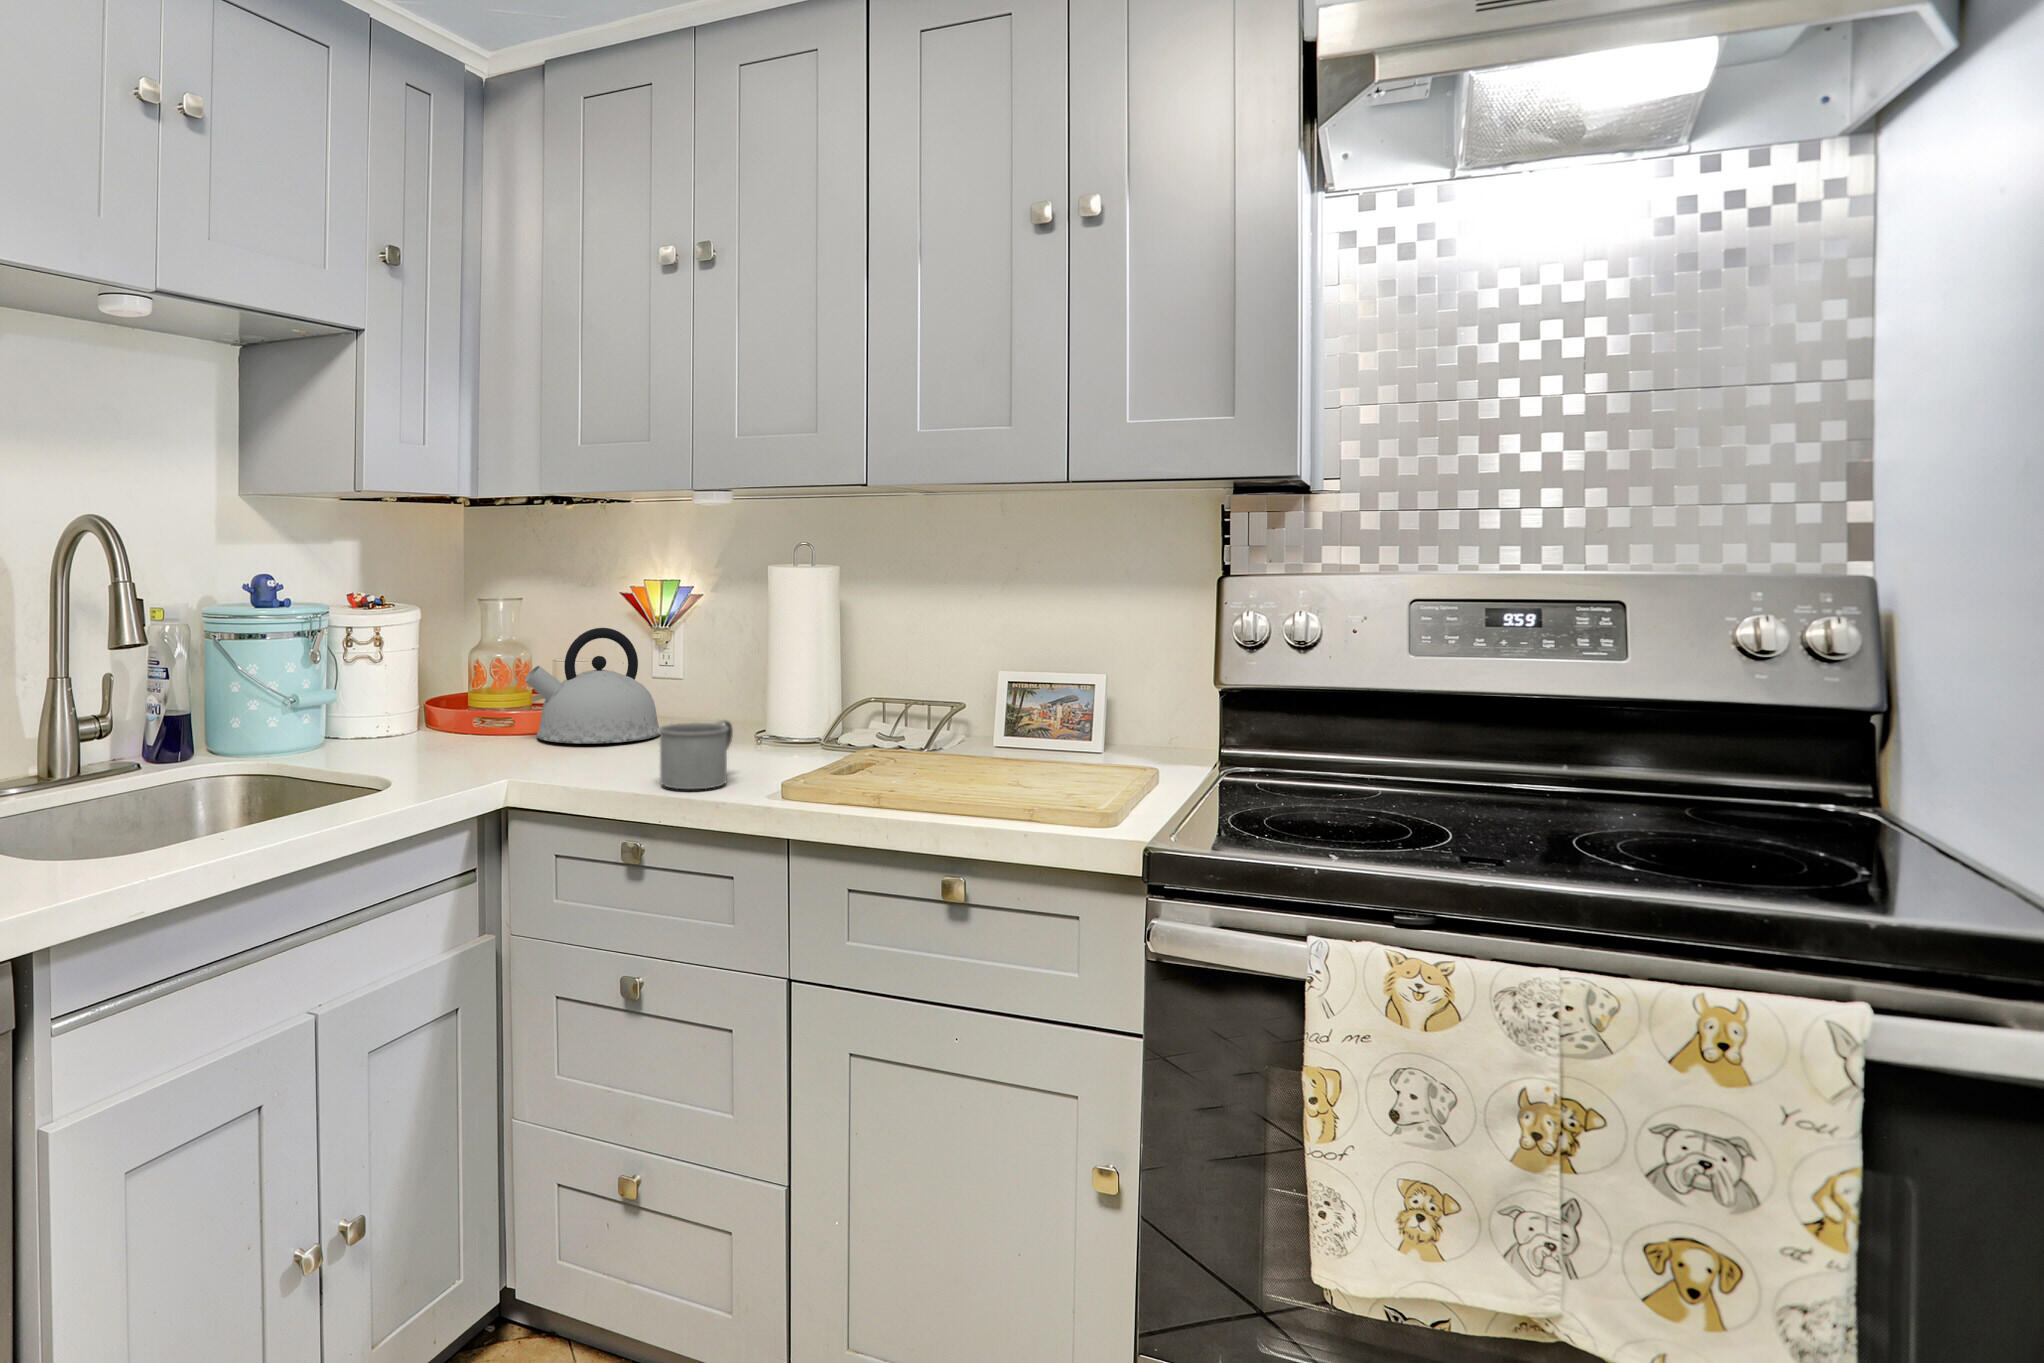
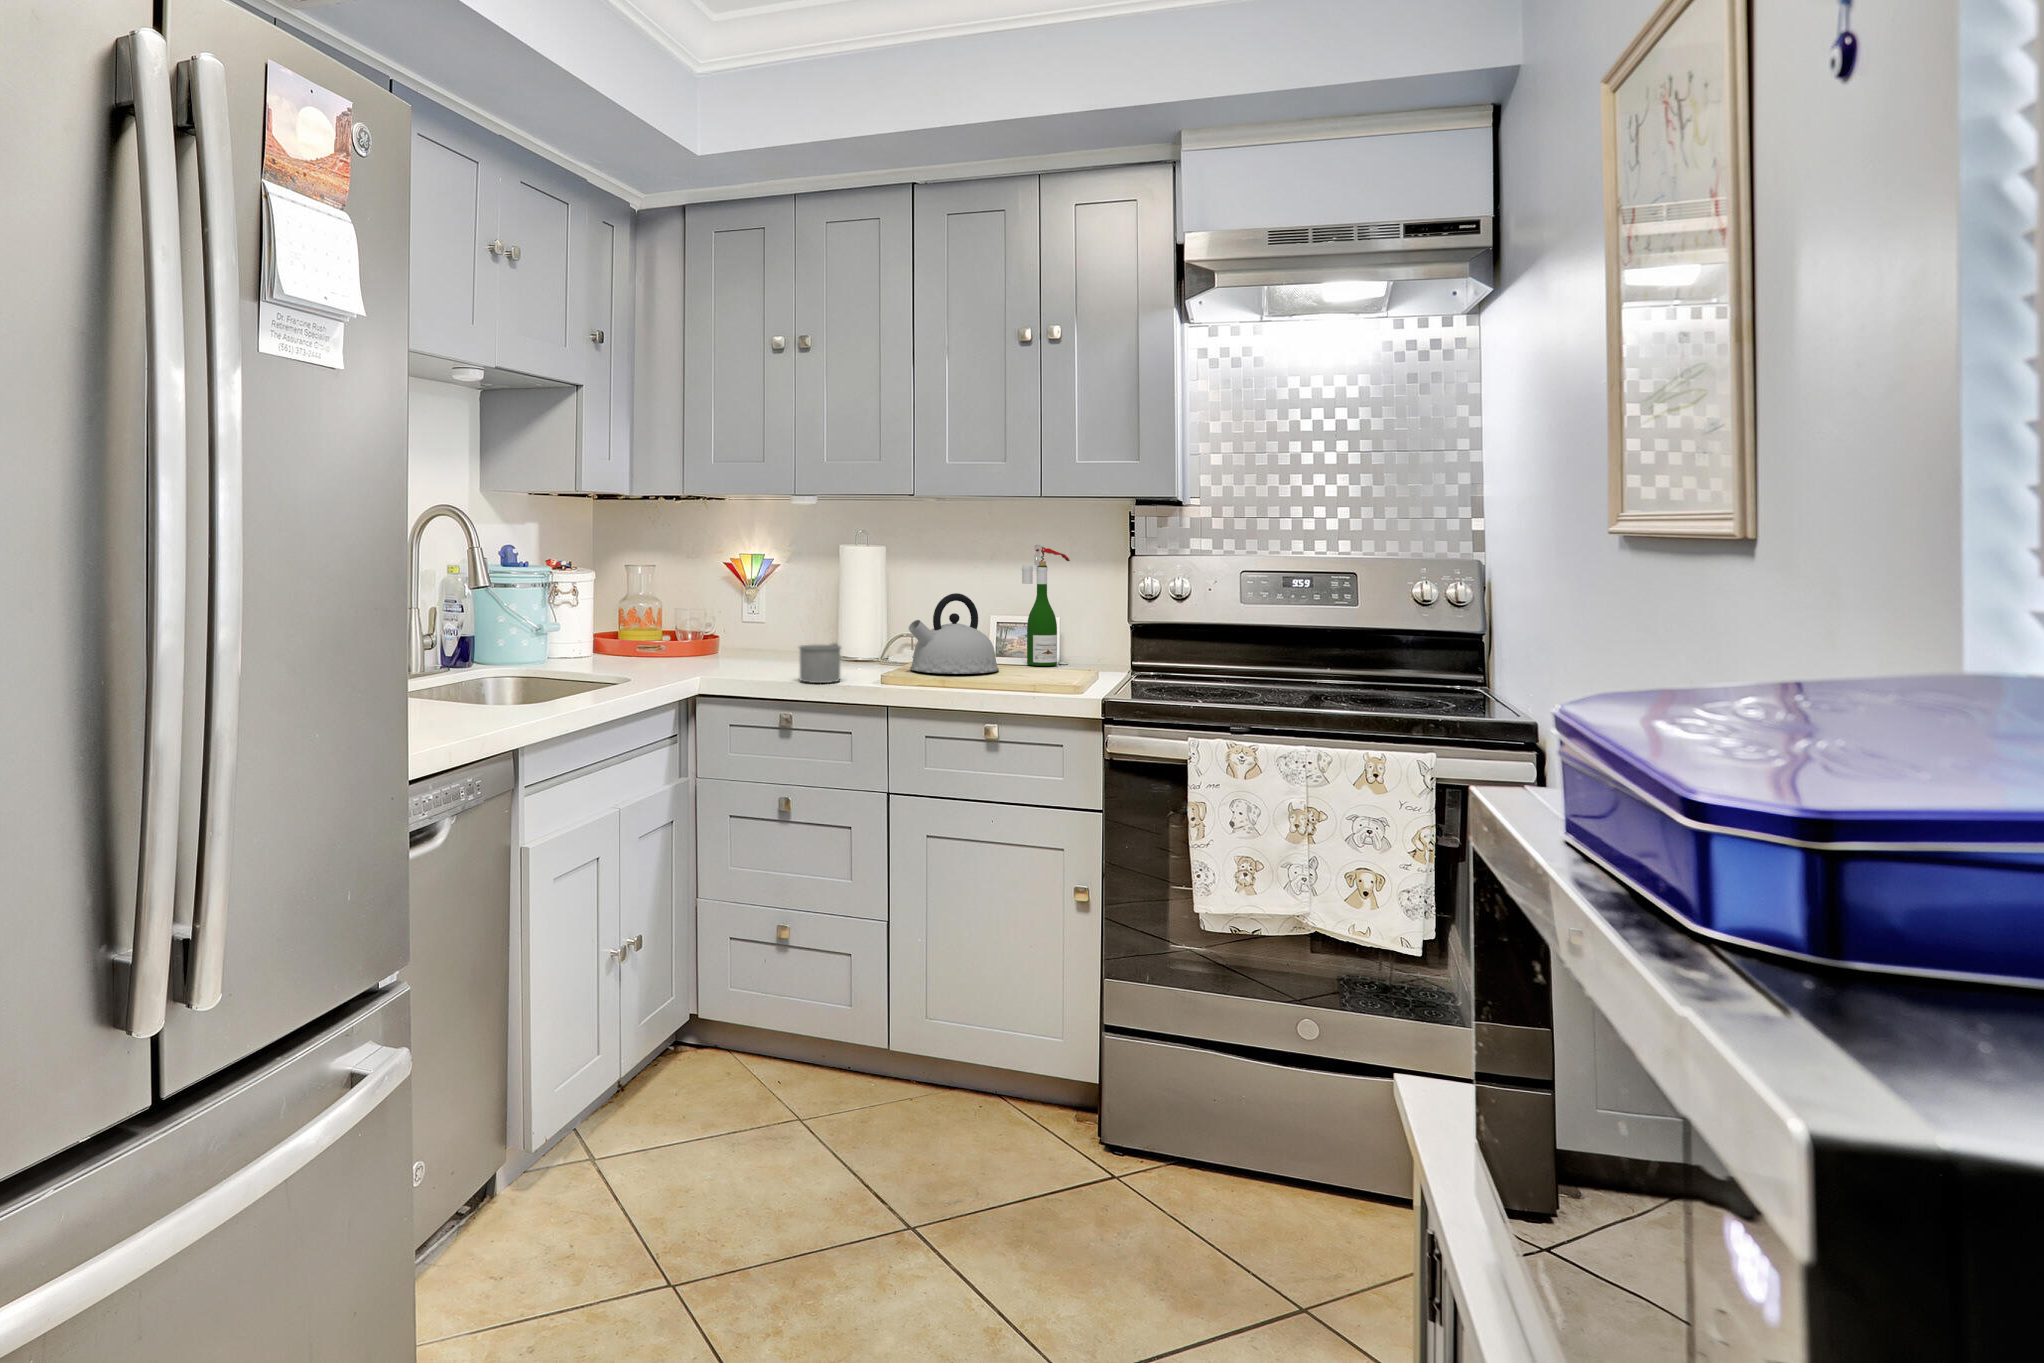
wine bottle: none [1046,558,1124,753] -> present [1022,545,1070,666]
kettle: present [525,628,660,743] -> present [908,593,999,674]

